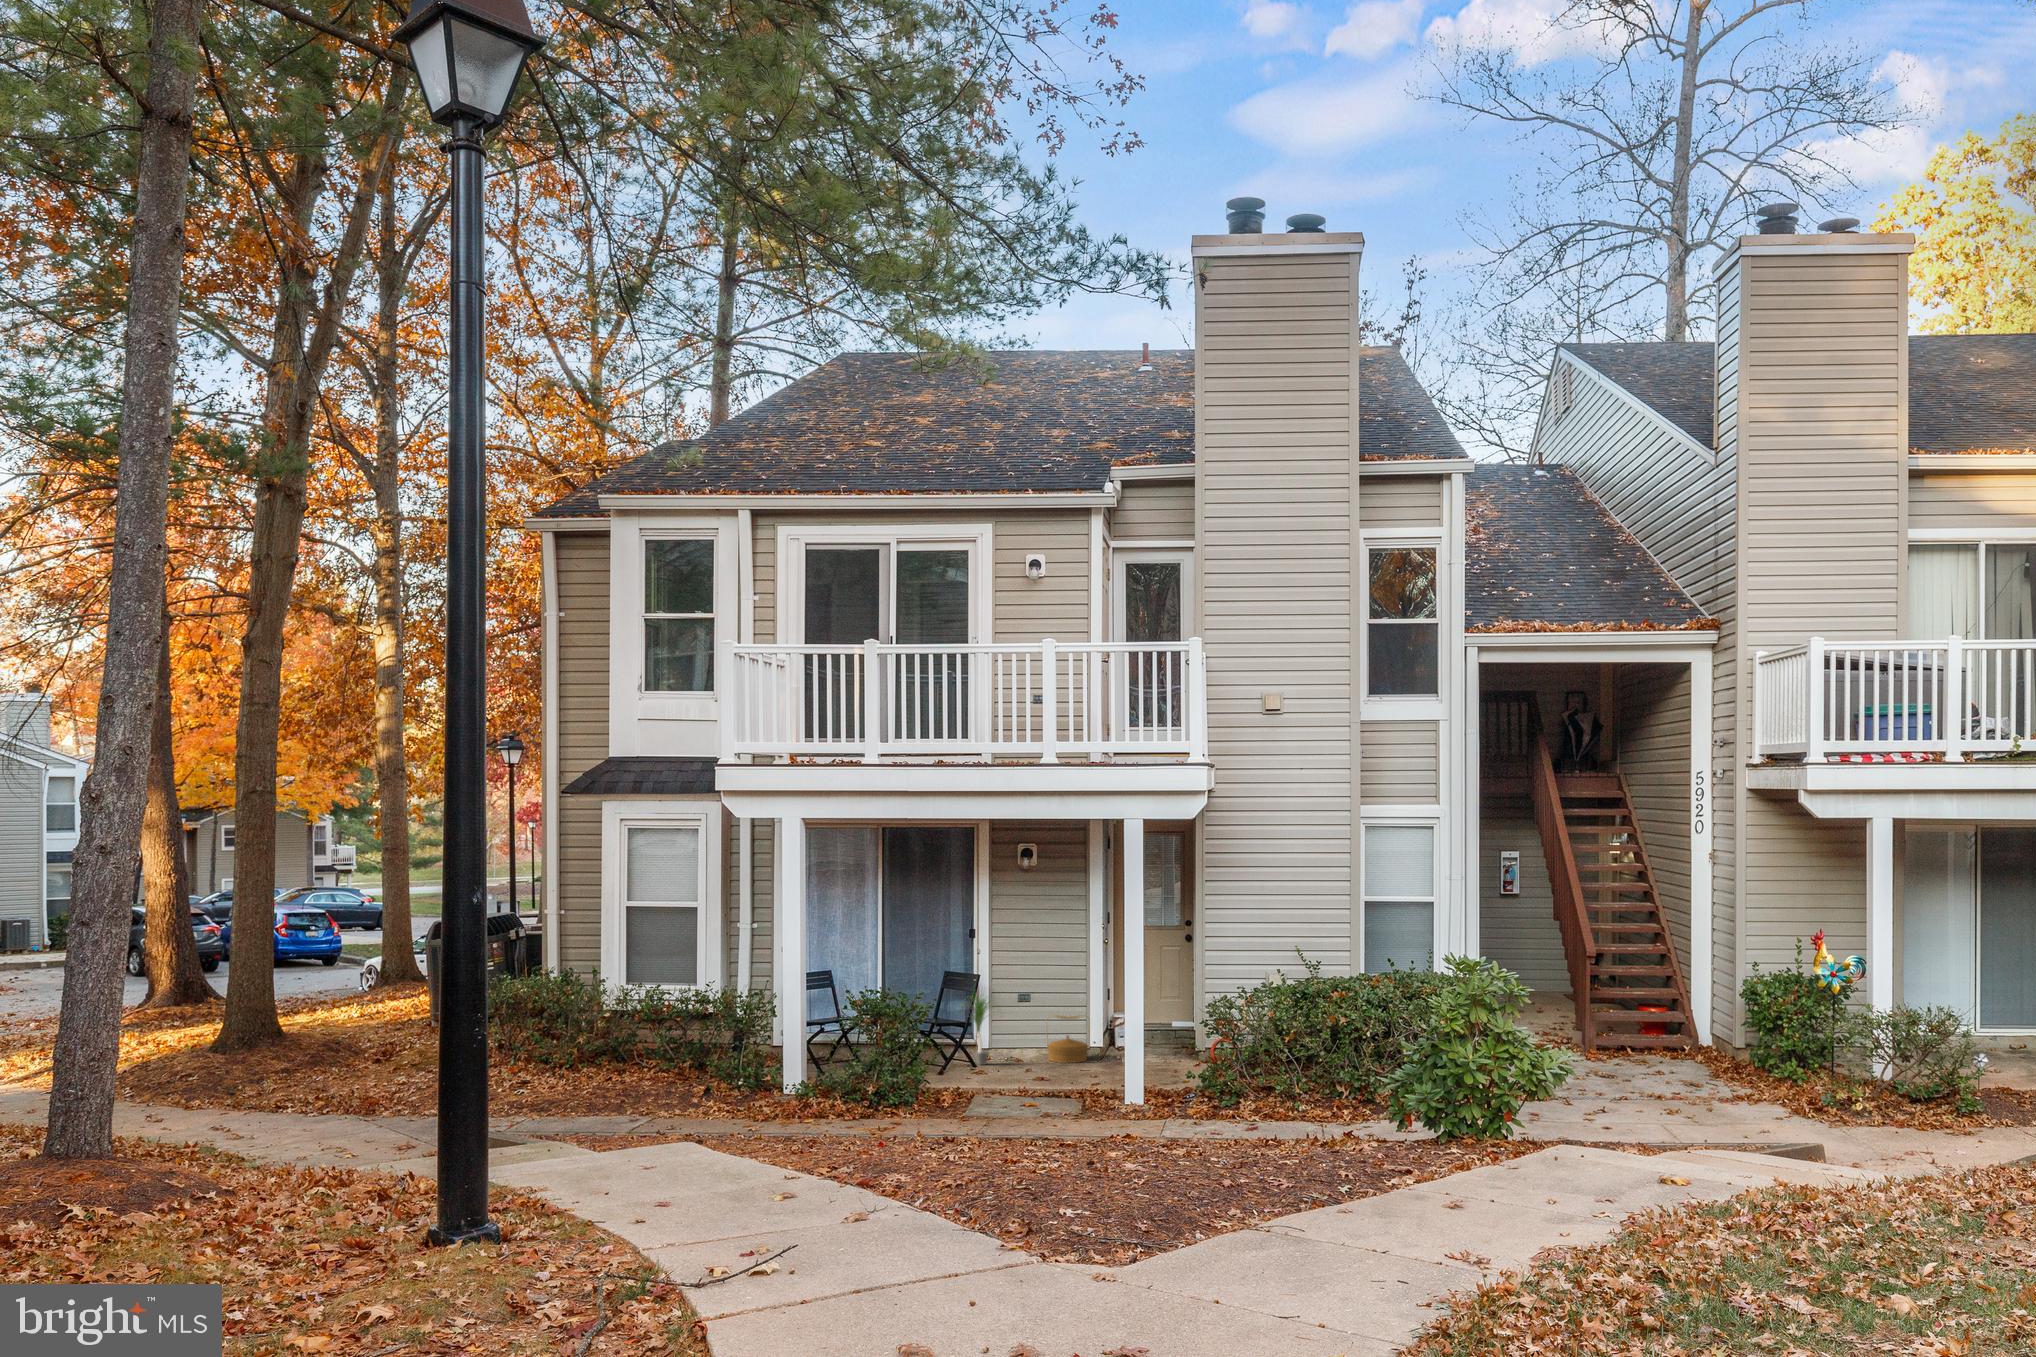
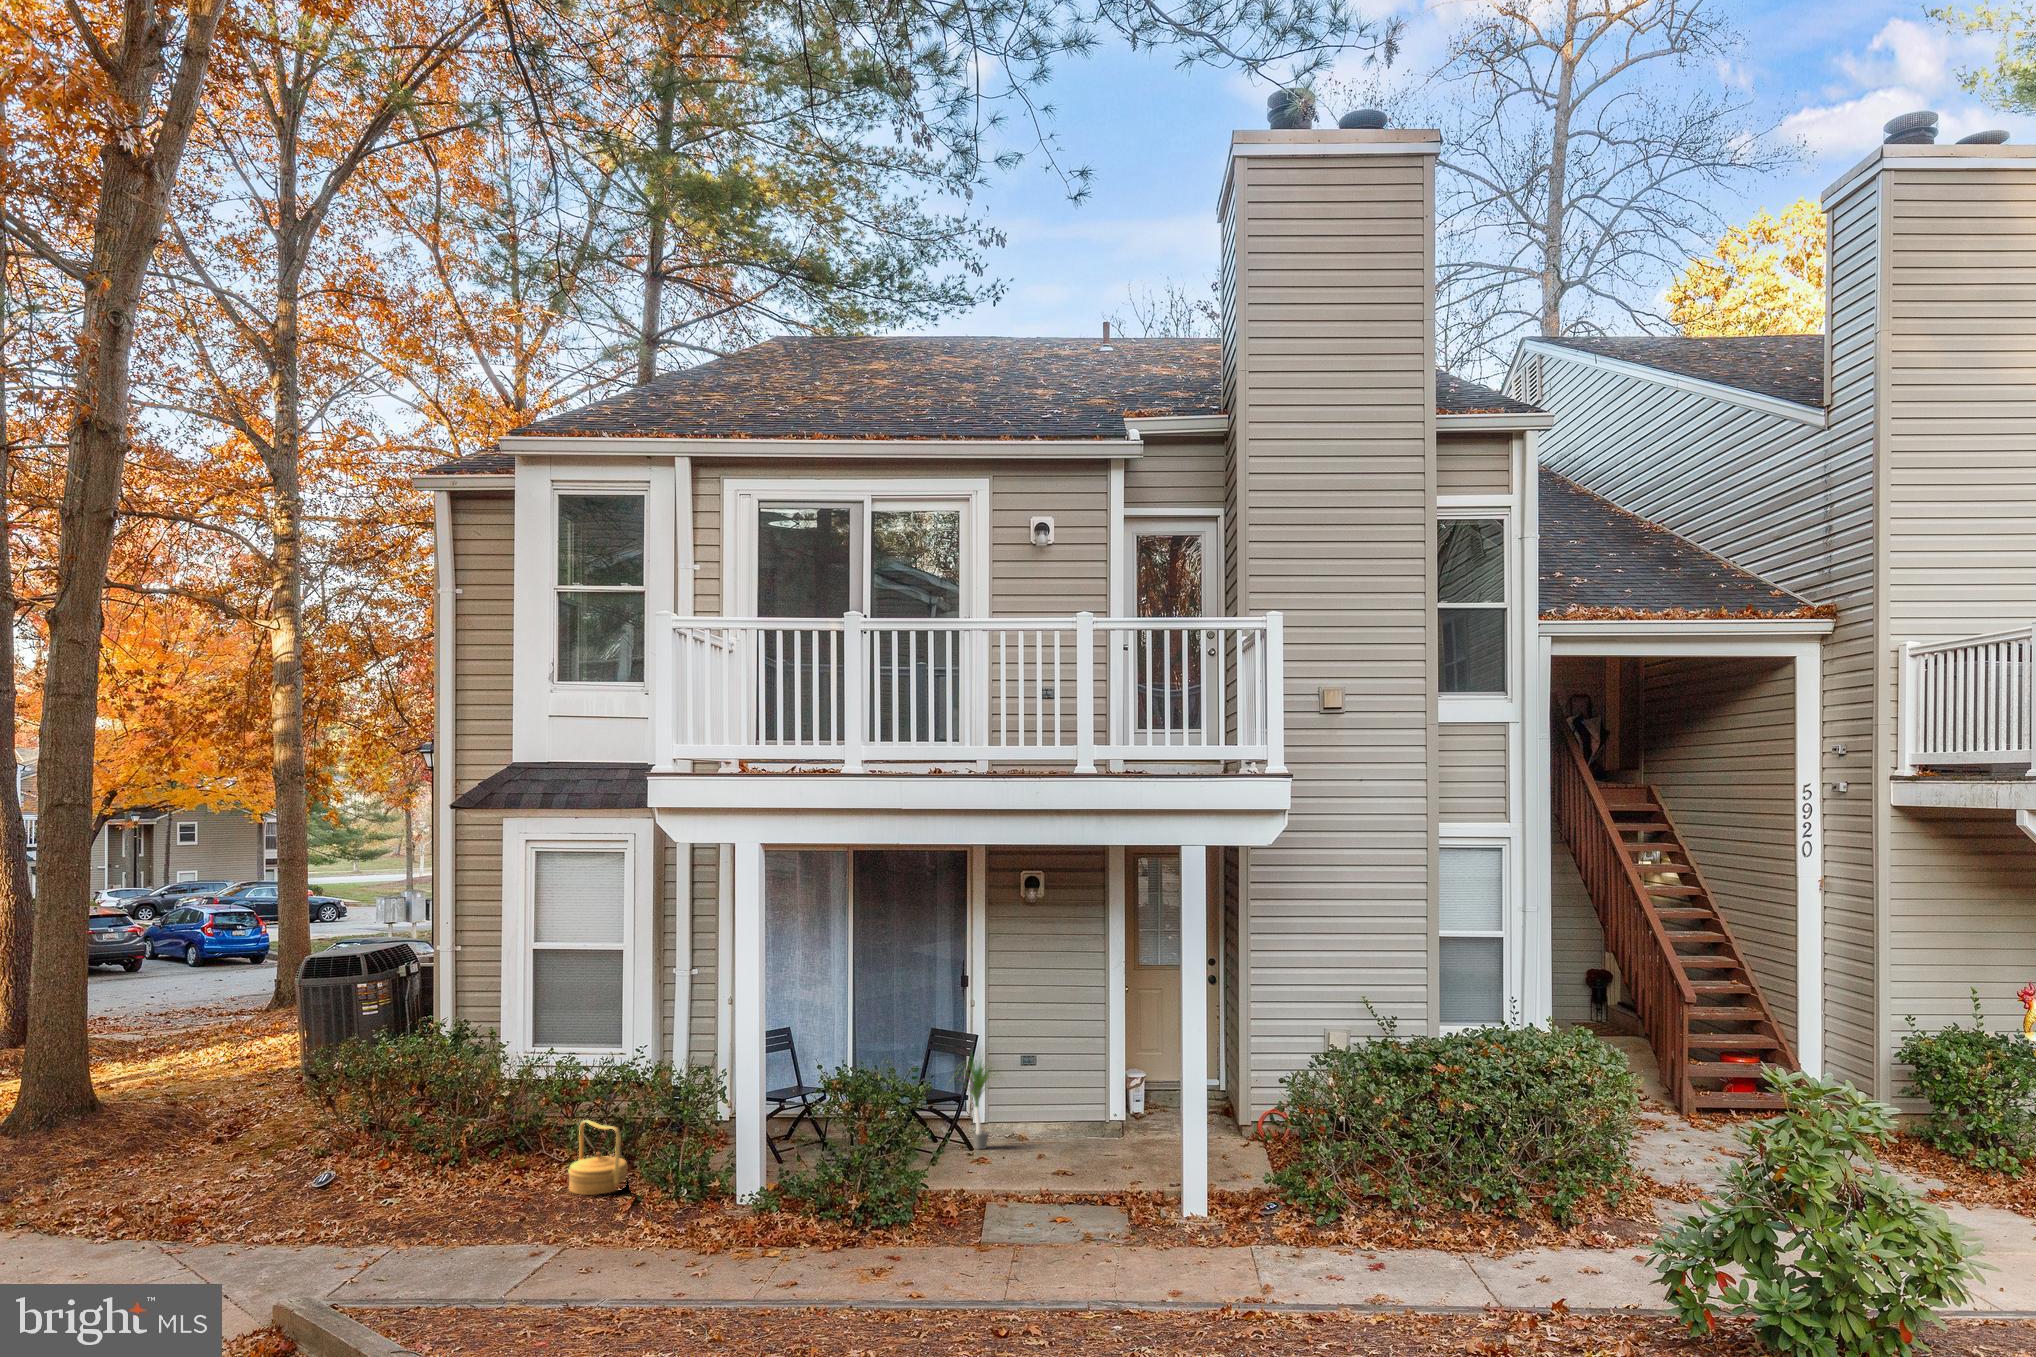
woven basket: present [1047,1015,1089,1063] -> present [568,1120,628,1195]

